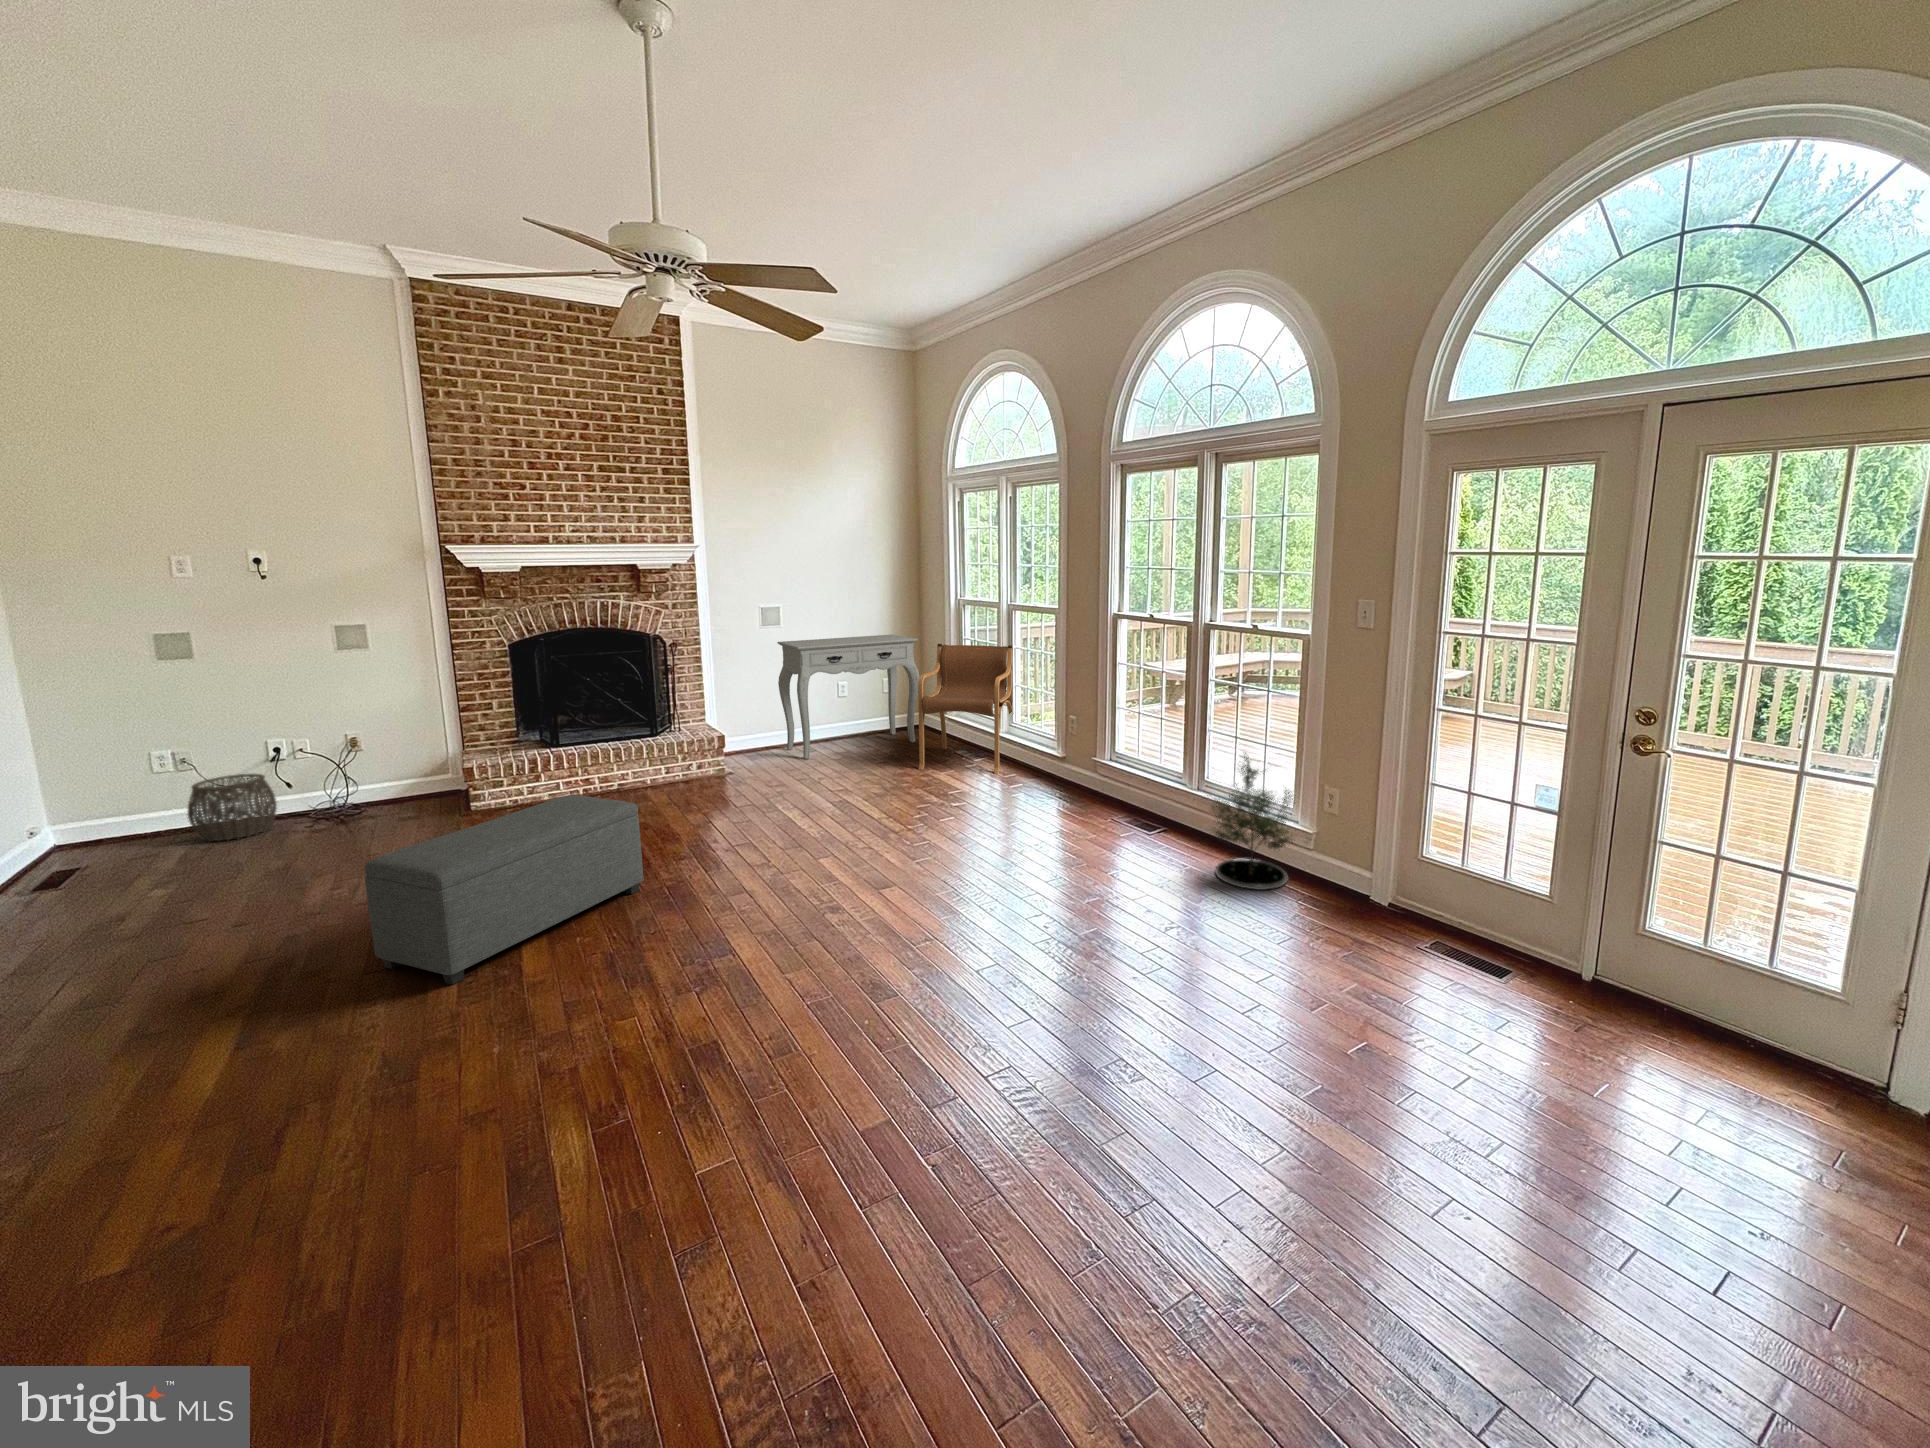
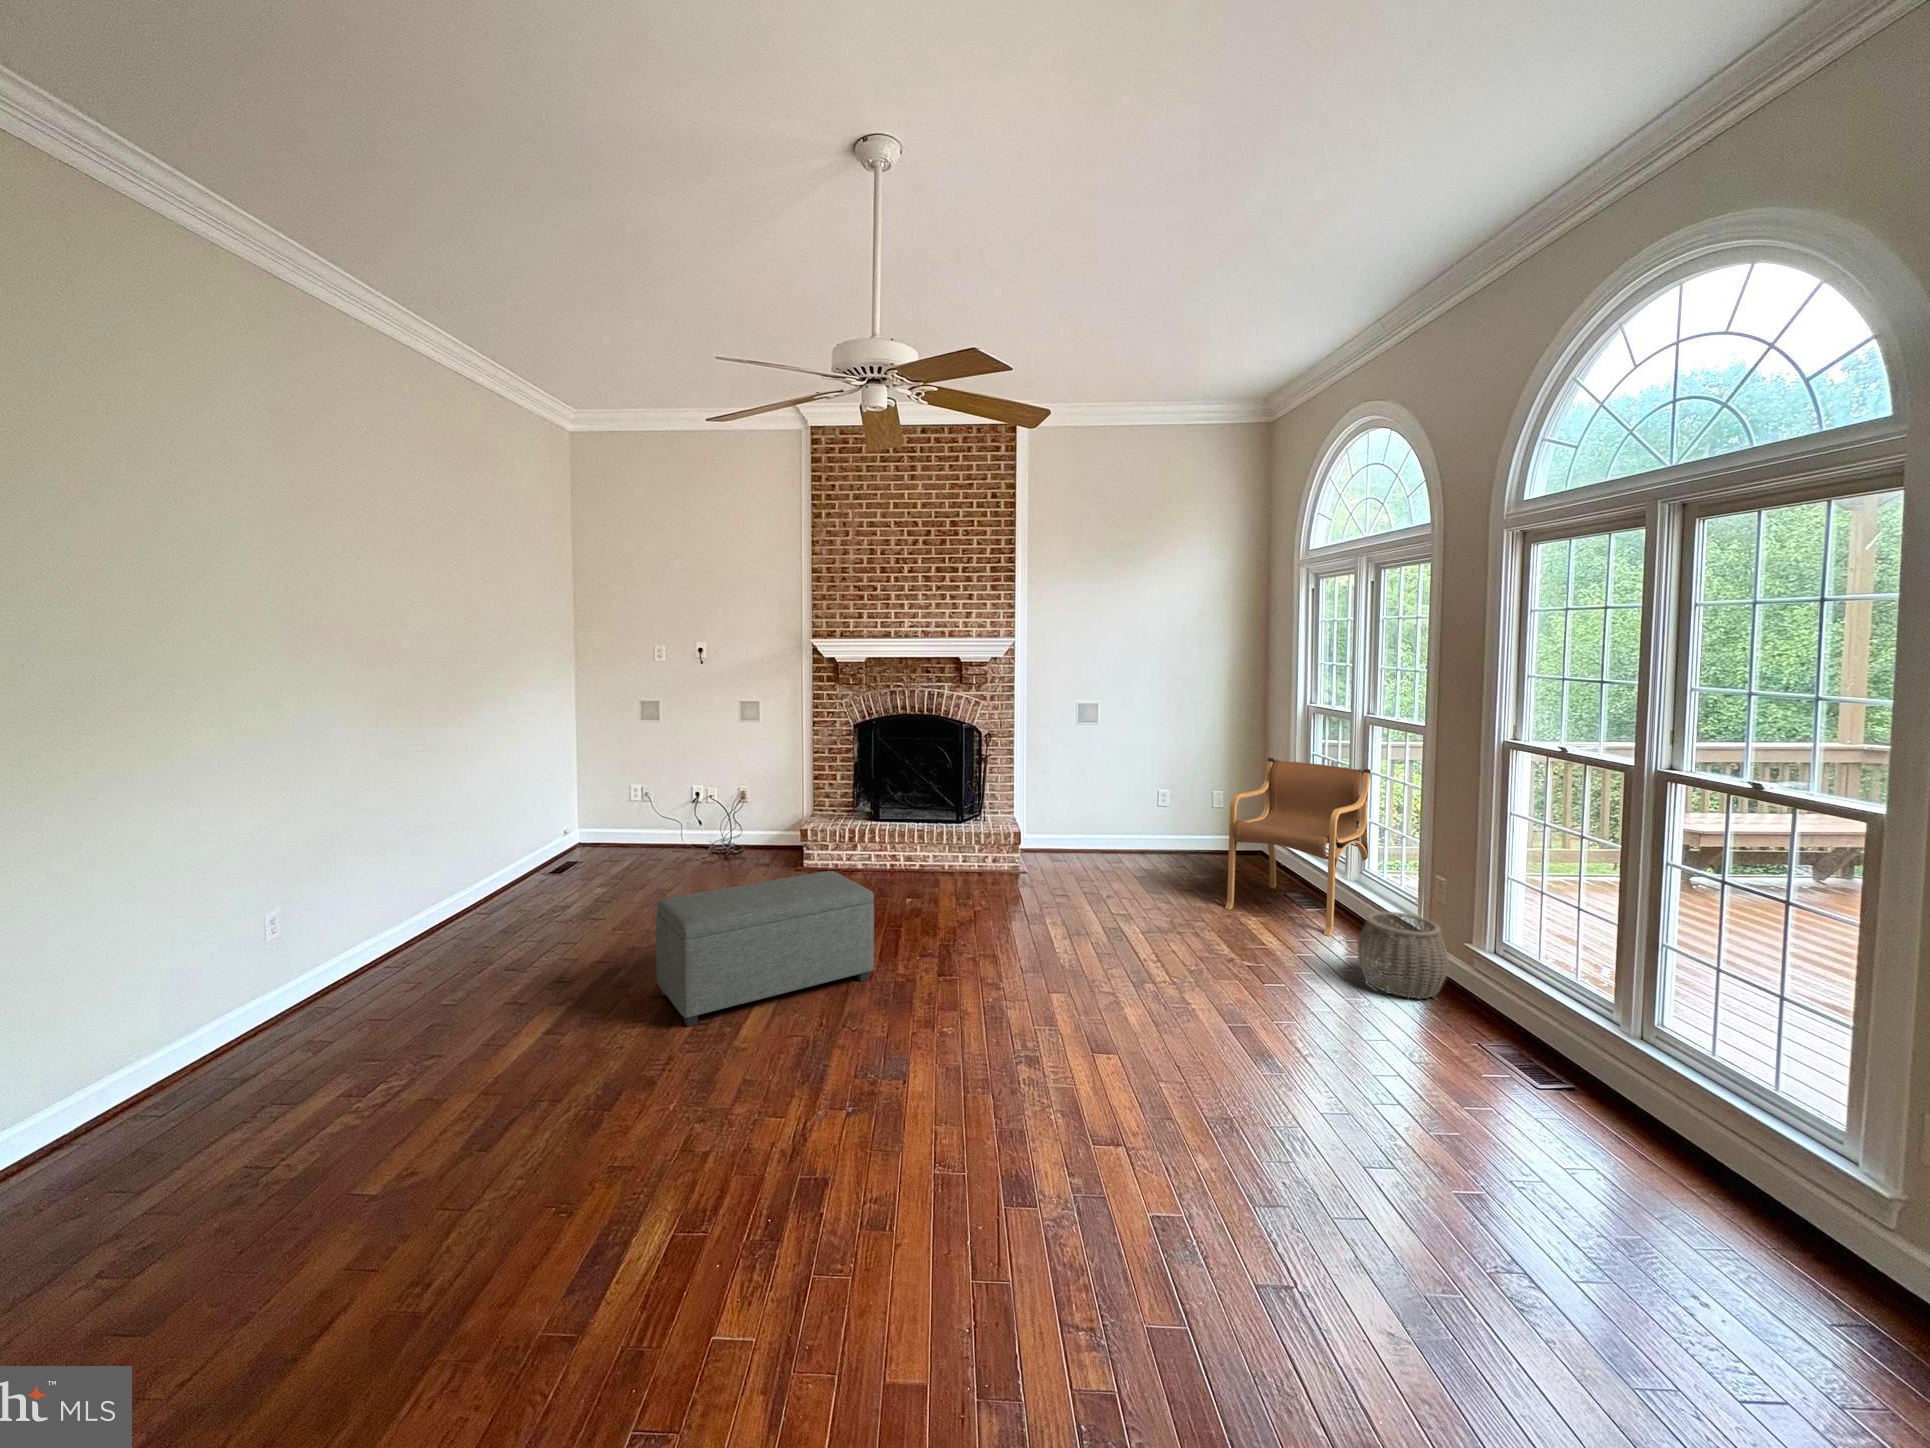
console table: present [777,634,919,759] -> none [1087,740,1250,872]
potted tree: present [1207,753,1293,890] -> none [1627,1008,1865,1296]
woven basket: present [188,774,277,841] -> present [1358,912,1448,999]

